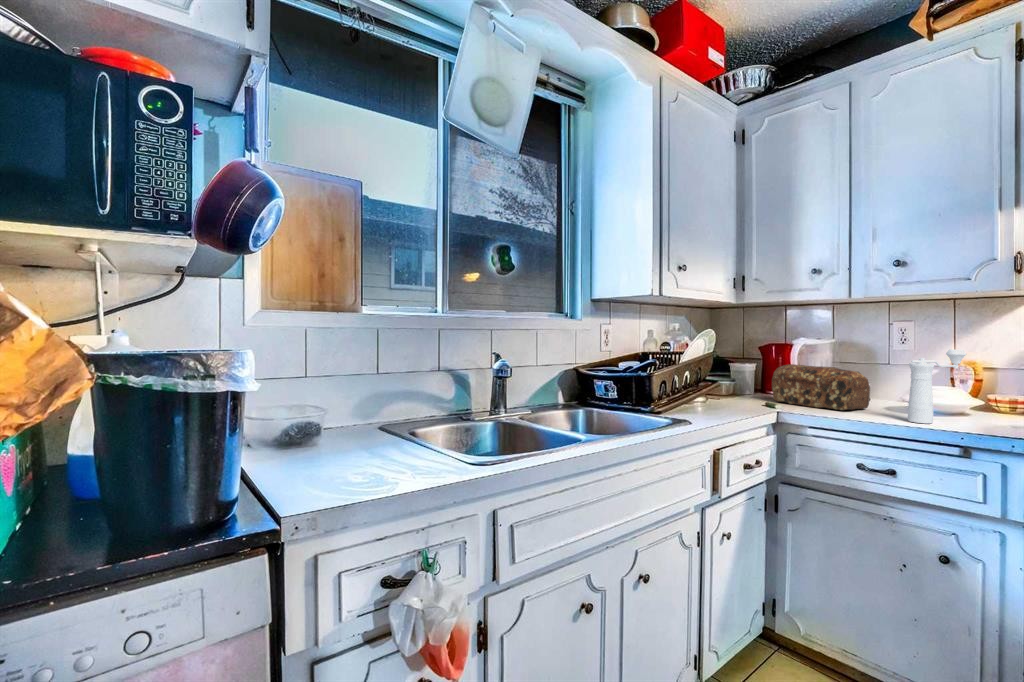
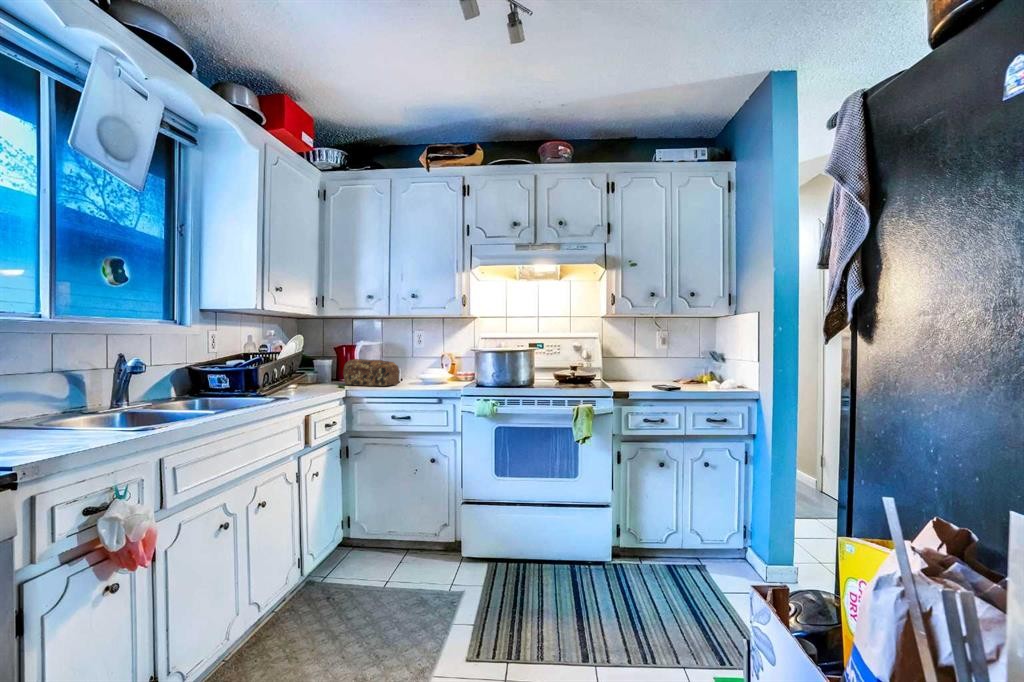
pepper mill: present [908,350,966,424] -> none [416,347,441,389]

